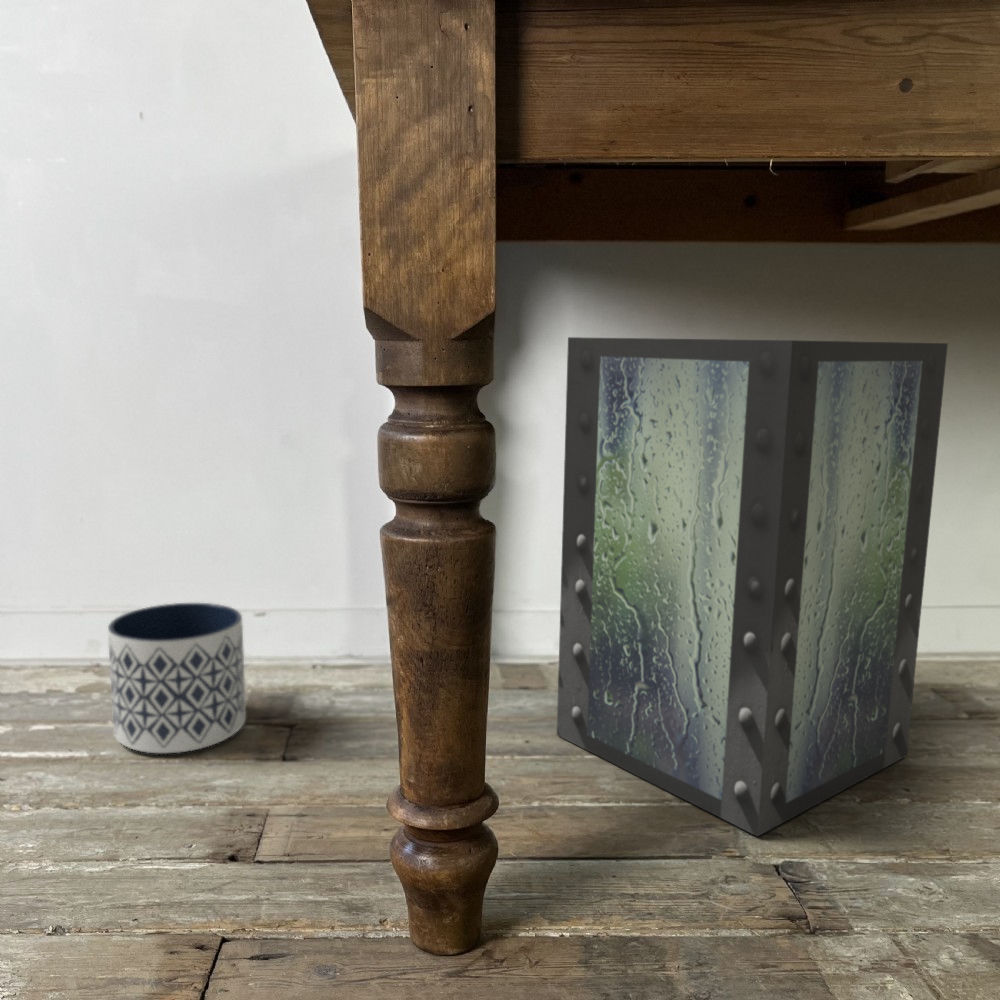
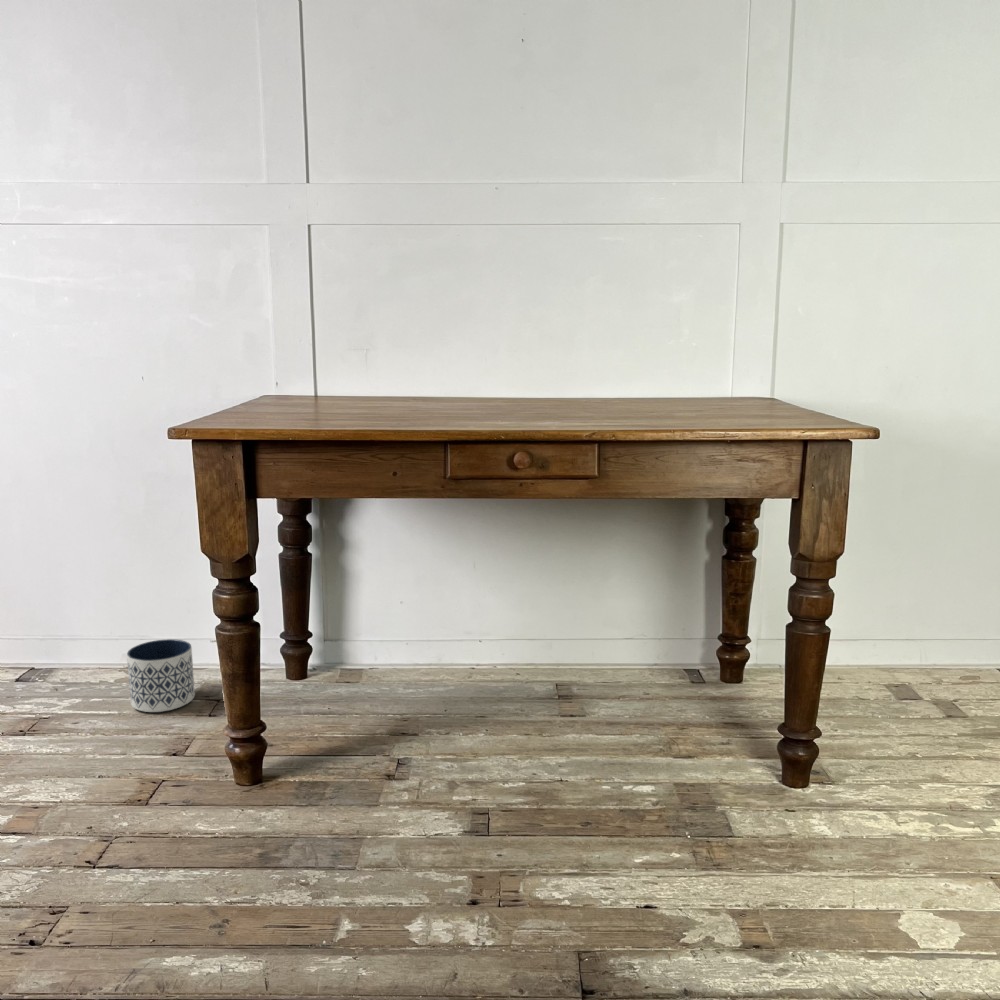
storage box: present [557,337,948,836] -> none [336,505,504,748]

